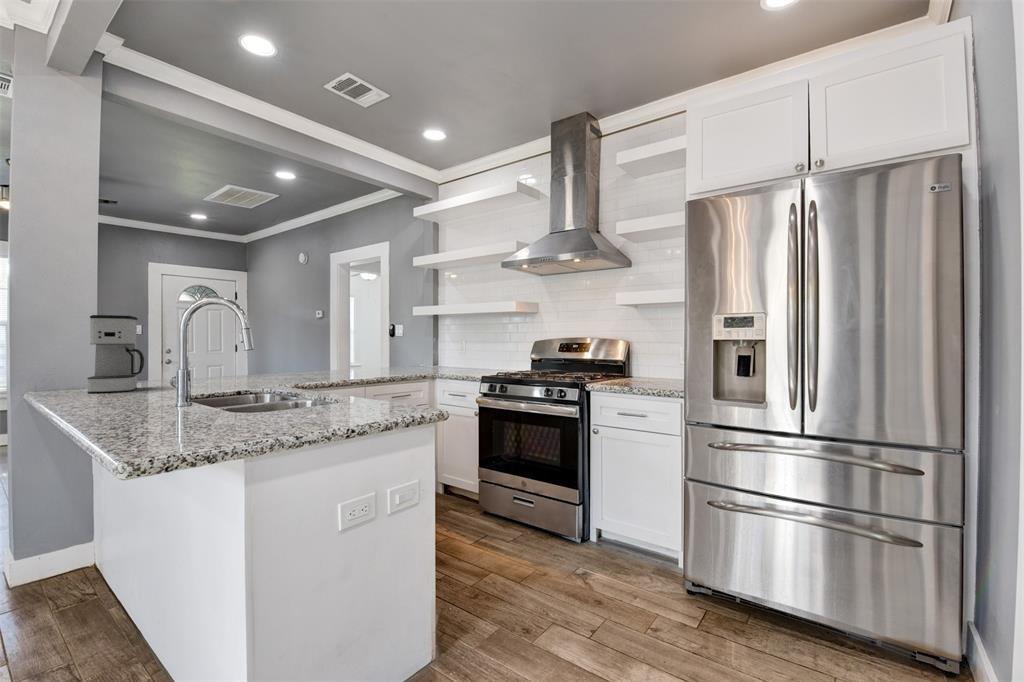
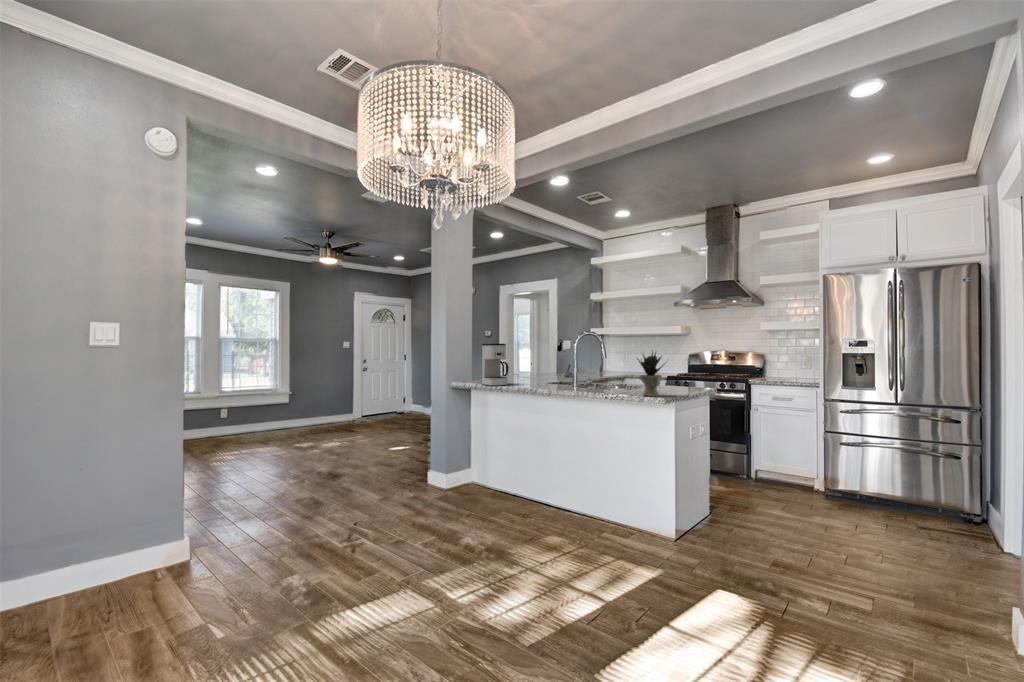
potted plant: none [192,319,275,429] -> present [638,351,664,396]

